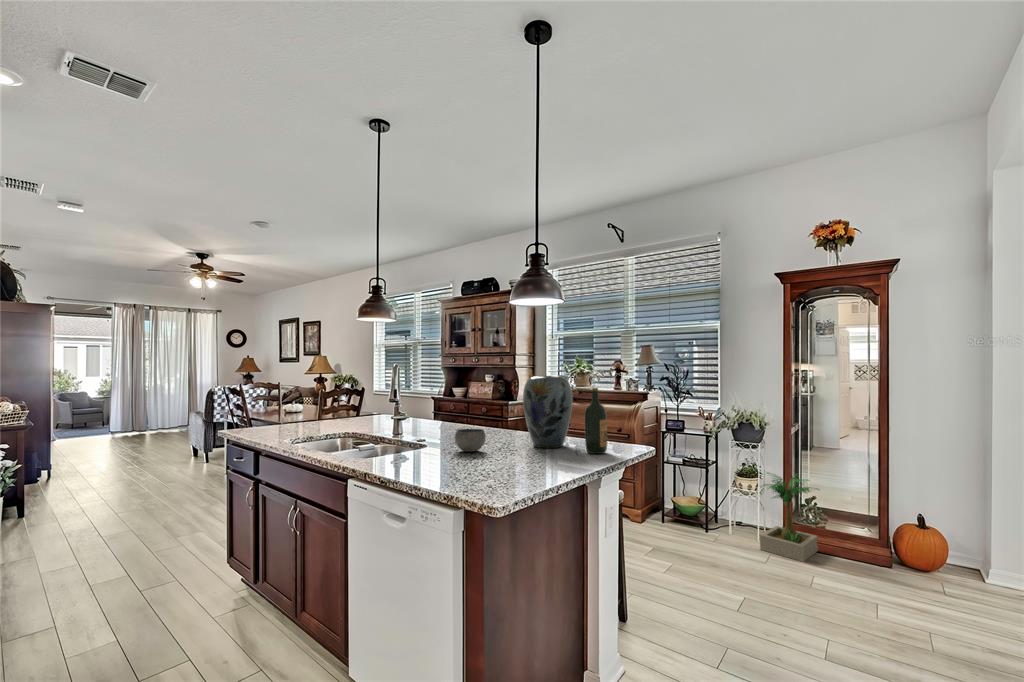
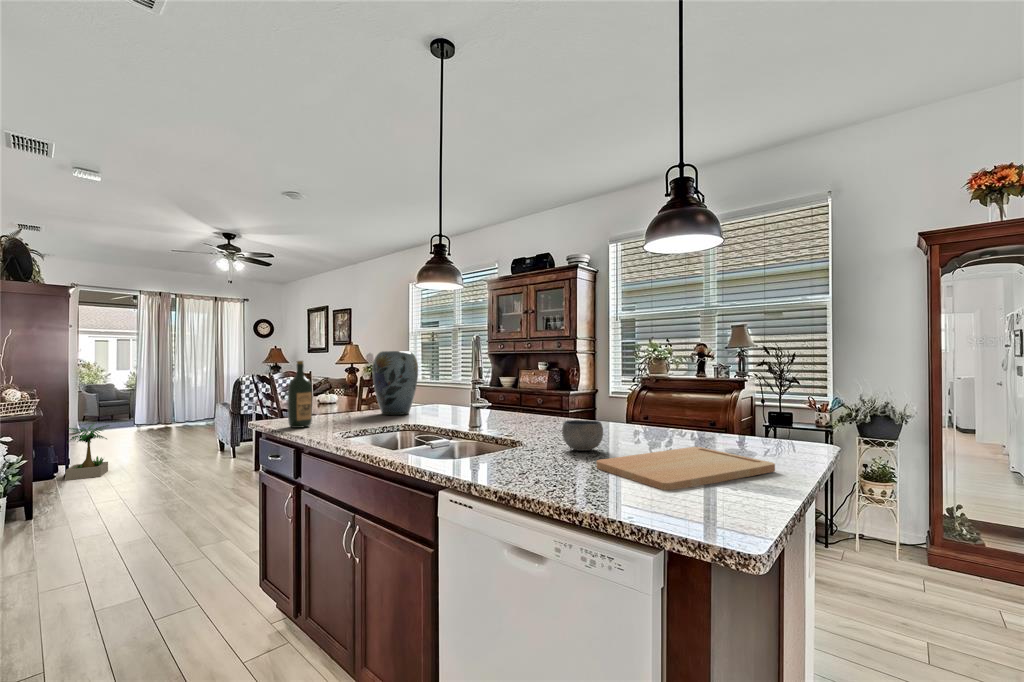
vase: present [523,376,573,448] -> present [372,351,418,415]
wine bottle: present [585,388,607,454] -> present [288,361,312,428]
cutting board: none [467,448,587,477] -> present [596,447,775,490]
potted plant: present [760,473,819,562] -> present [65,424,109,480]

